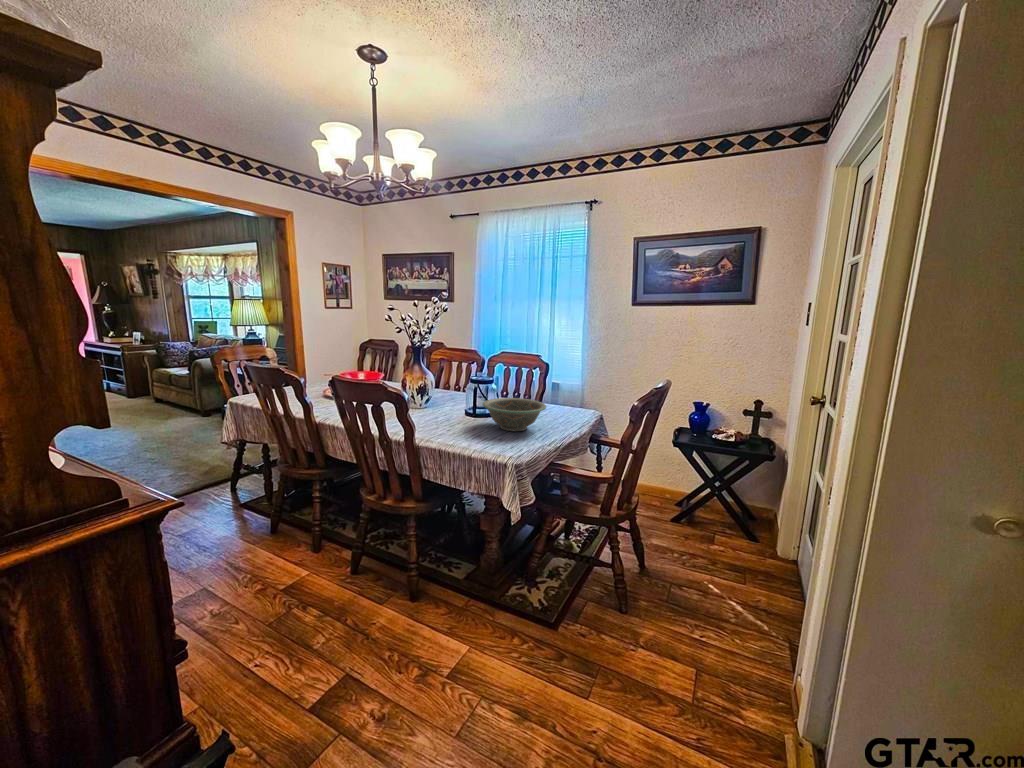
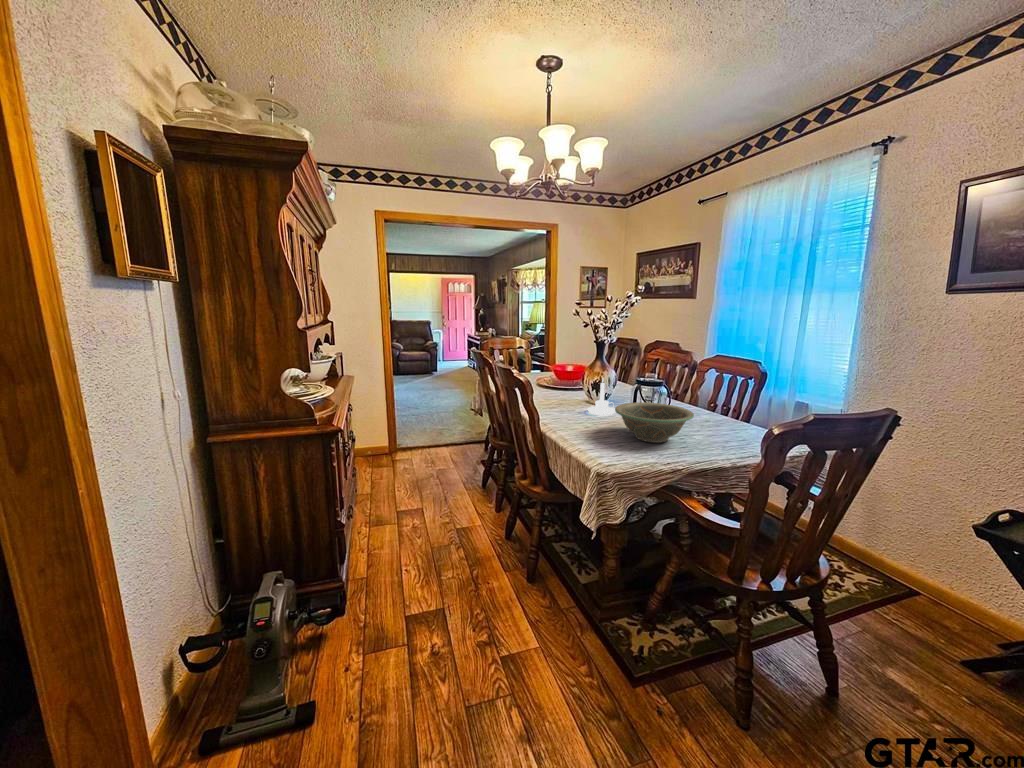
candle holder: none [432,380,459,417] -> present [588,379,615,415]

